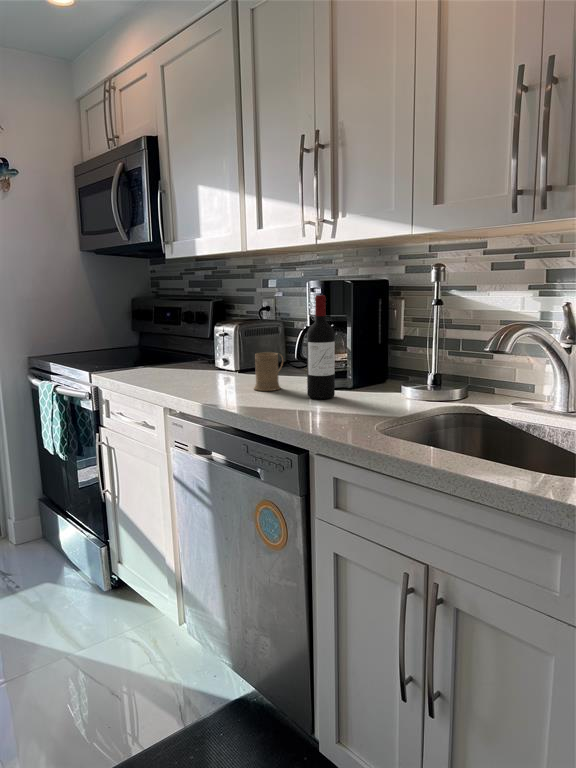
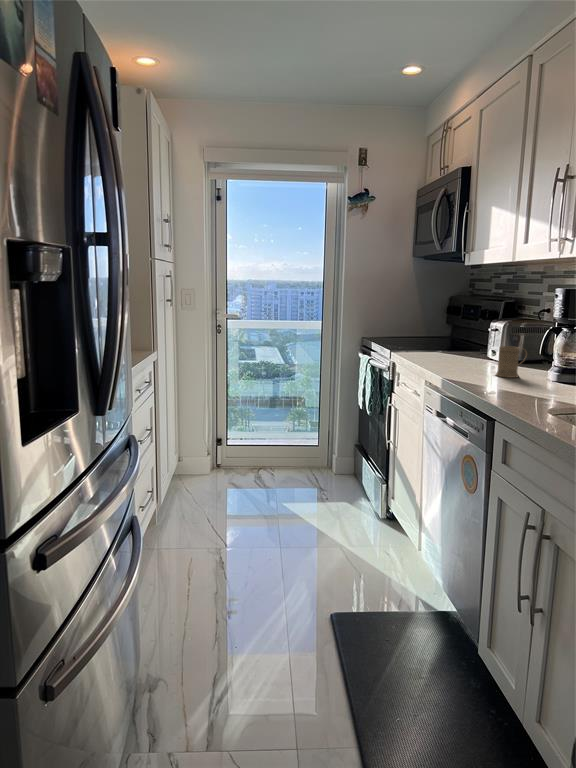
wine bottle: present [307,295,335,399] -> none [529,301,559,388]

